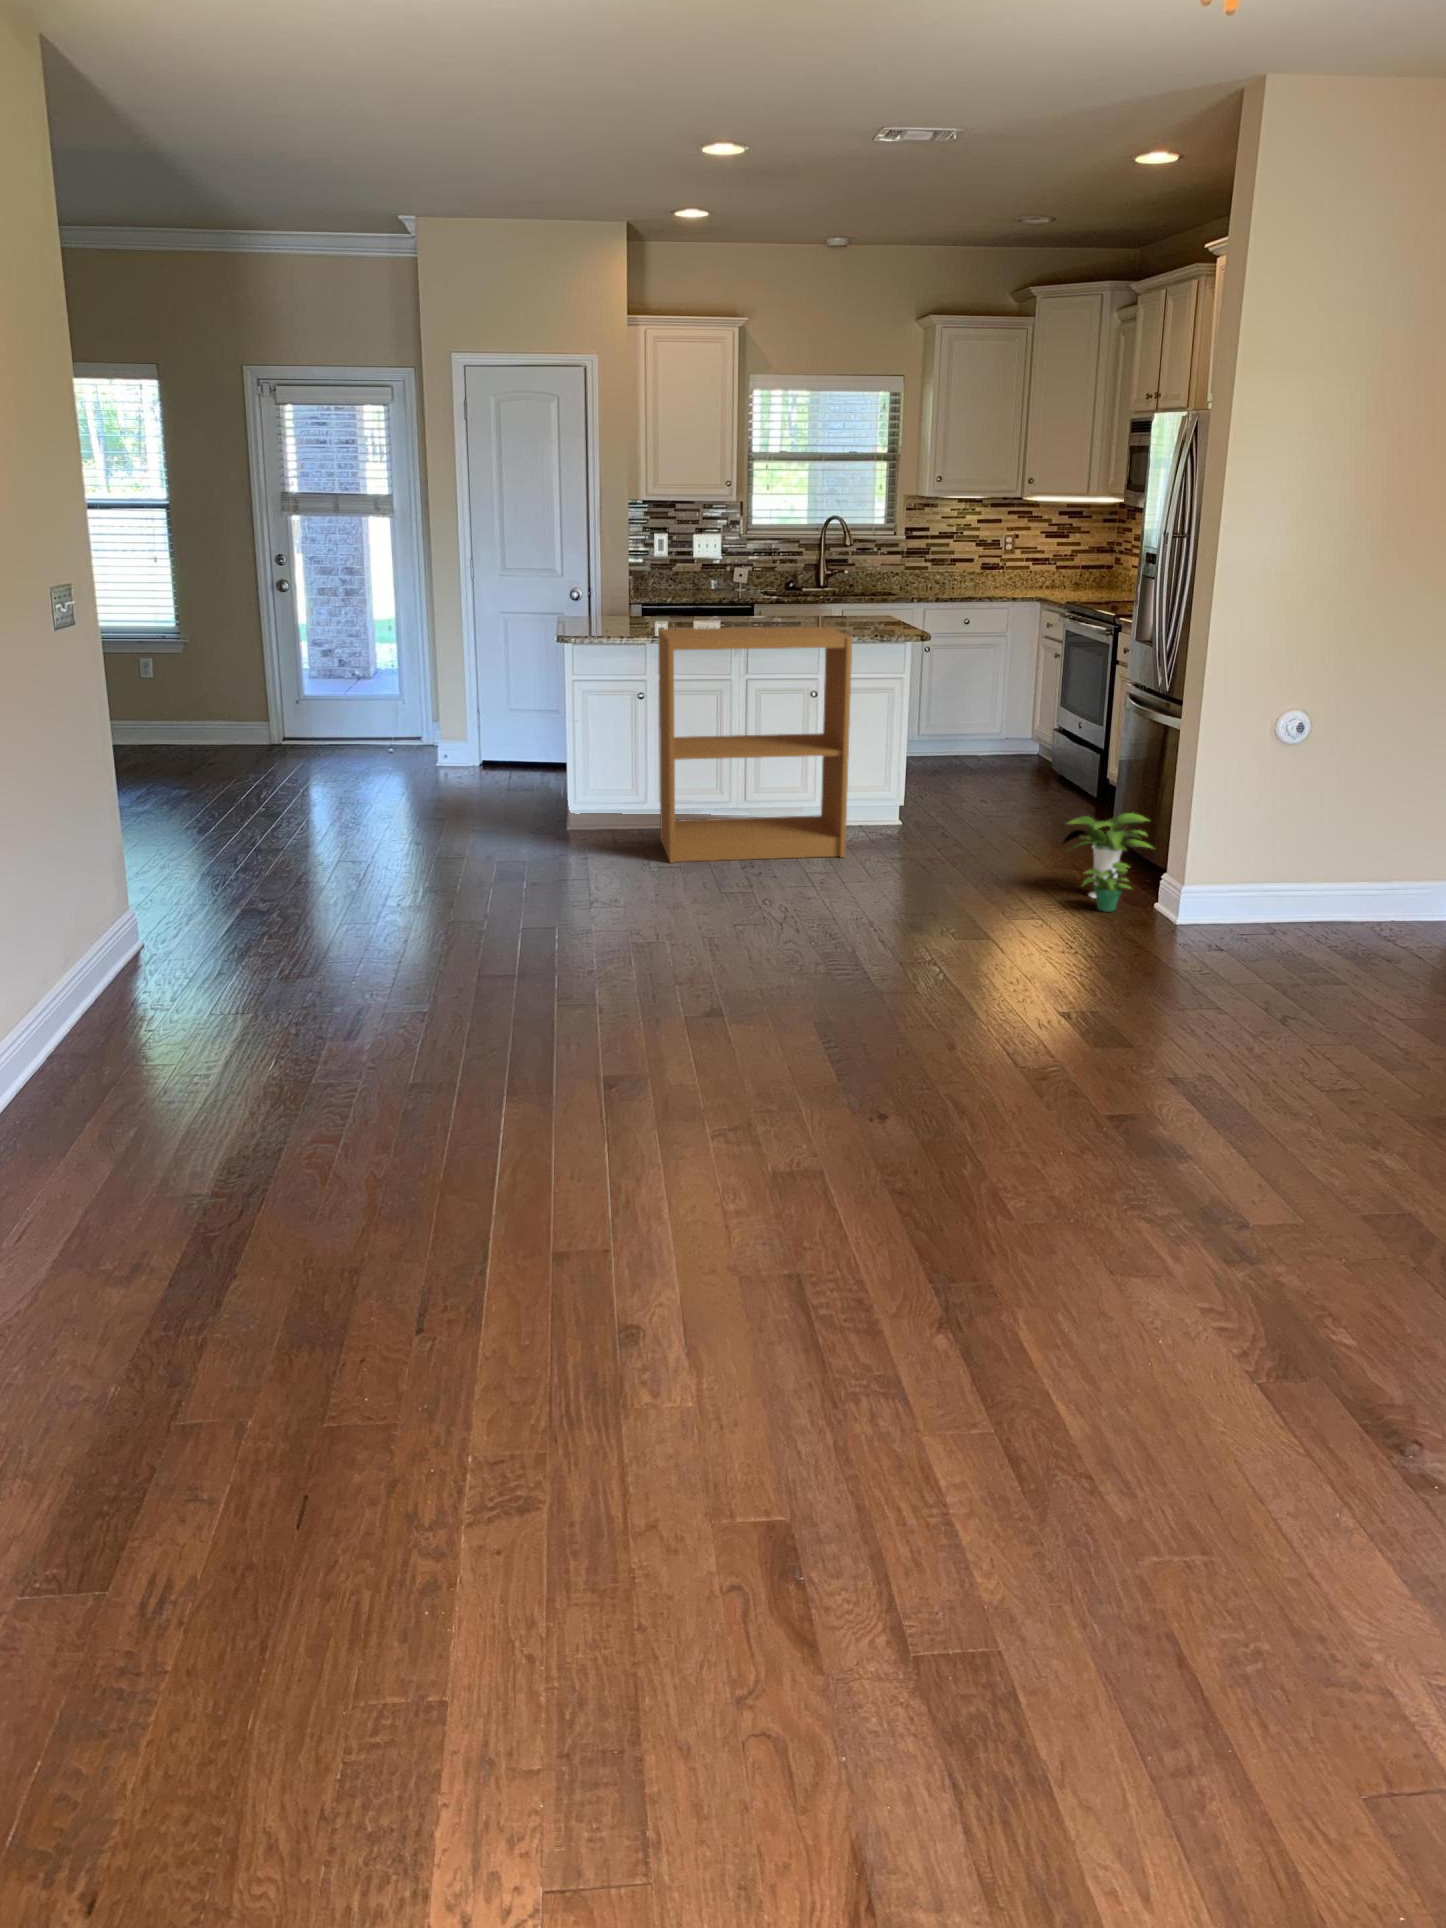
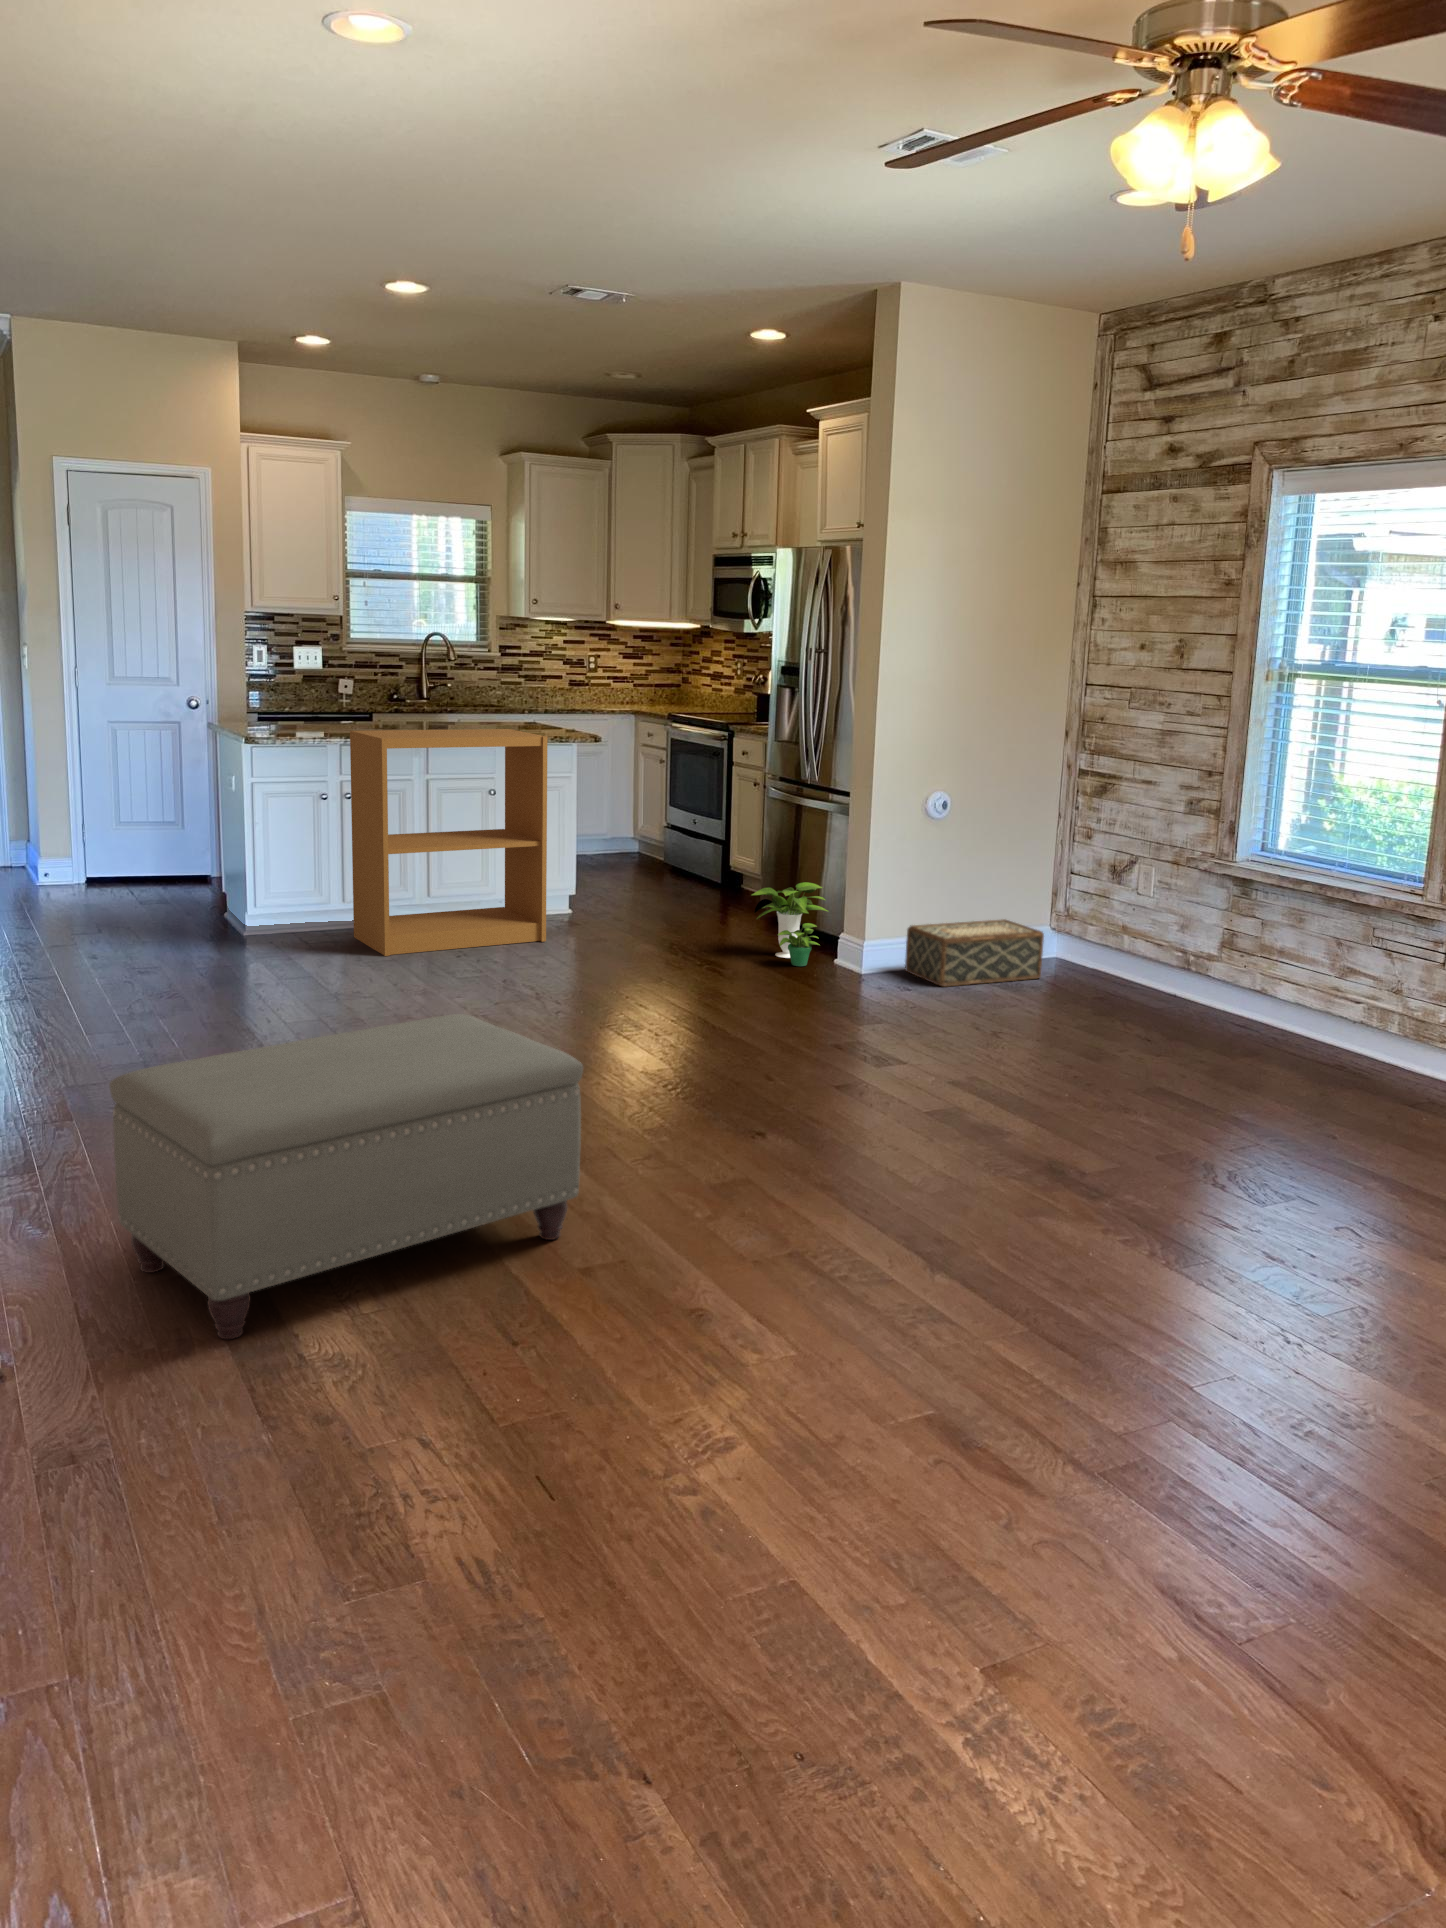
woven basket: none [1233,876,1420,956] -> present [905,919,1044,987]
ottoman: none [75,973,552,1302] -> present [109,1014,583,1339]

